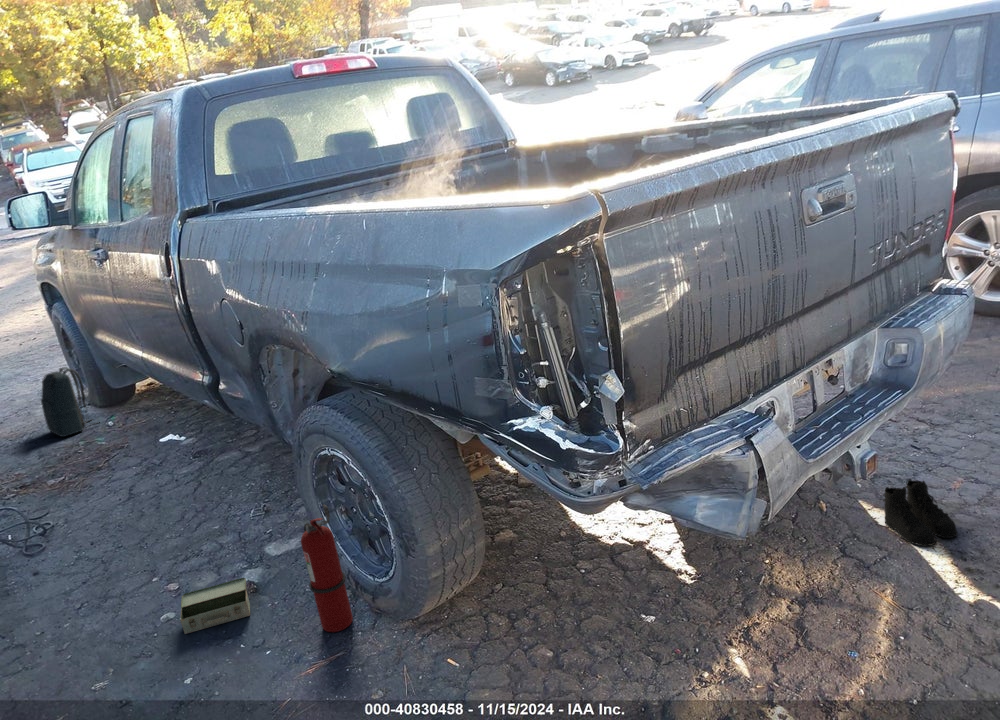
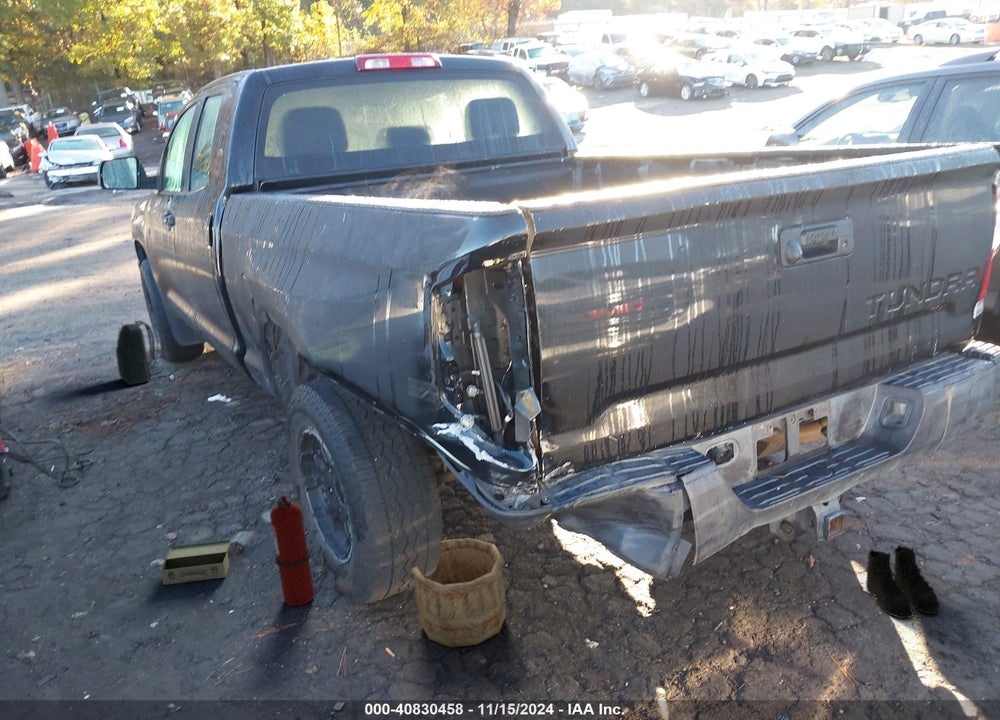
wooden bucket: none [459,534,557,645] -> present [411,539,506,647]

